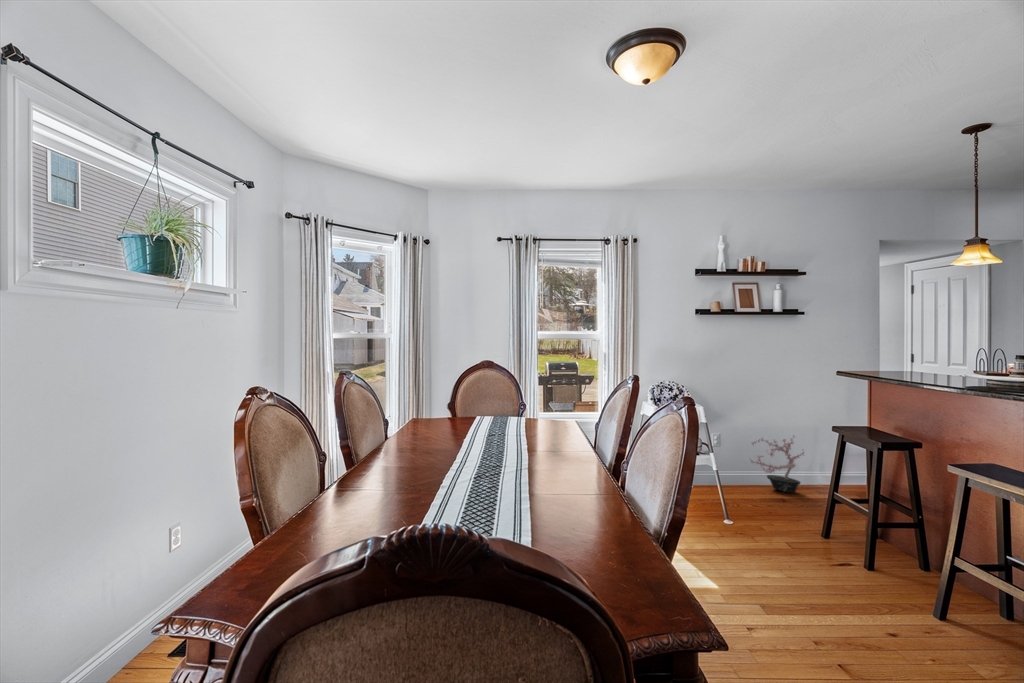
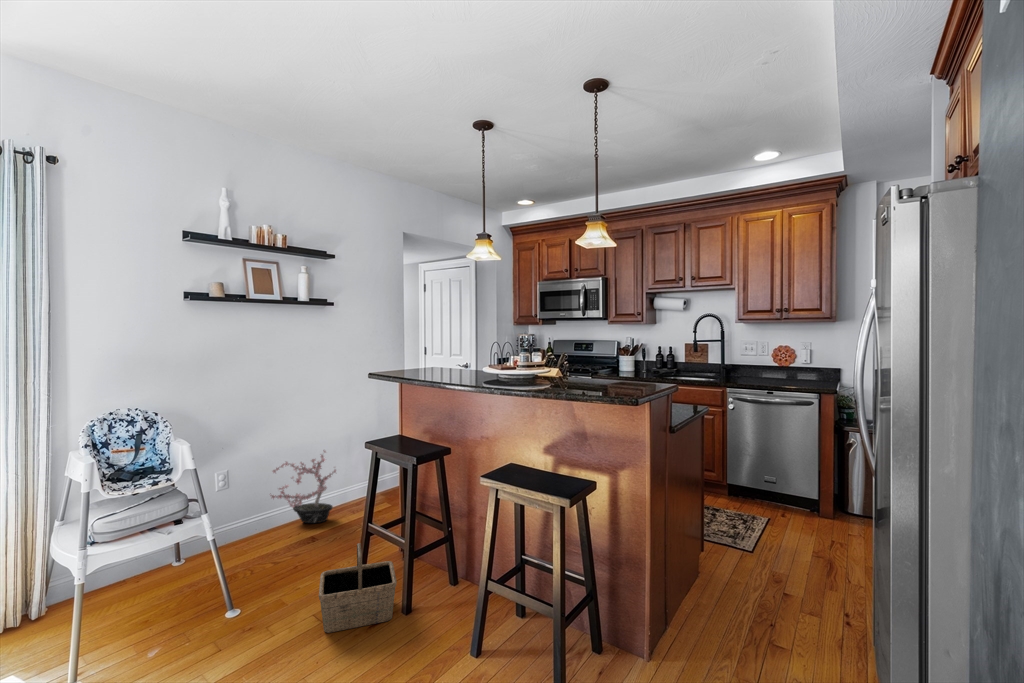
basket: none [792,498,858,562] -> present [319,543,397,633]

